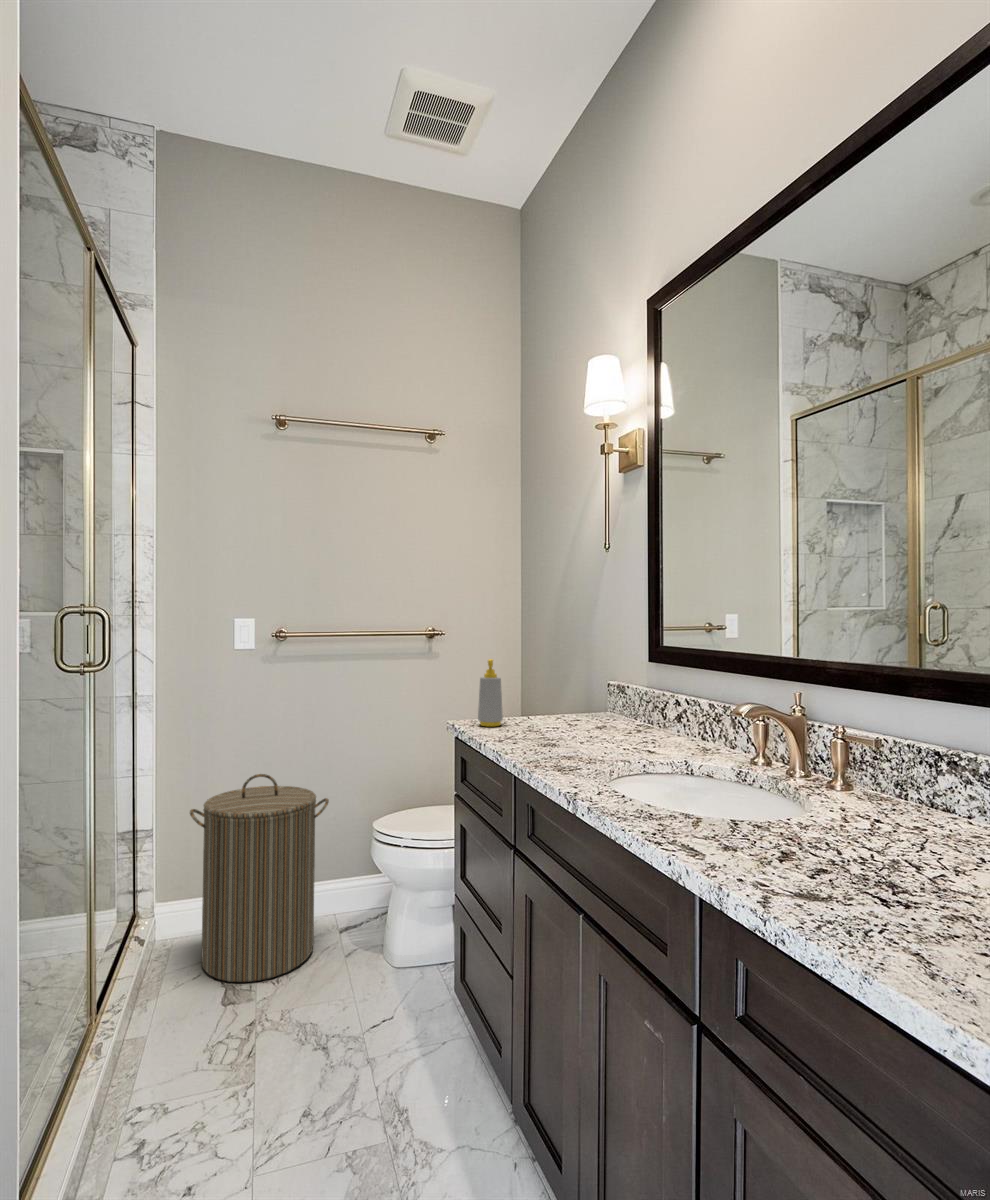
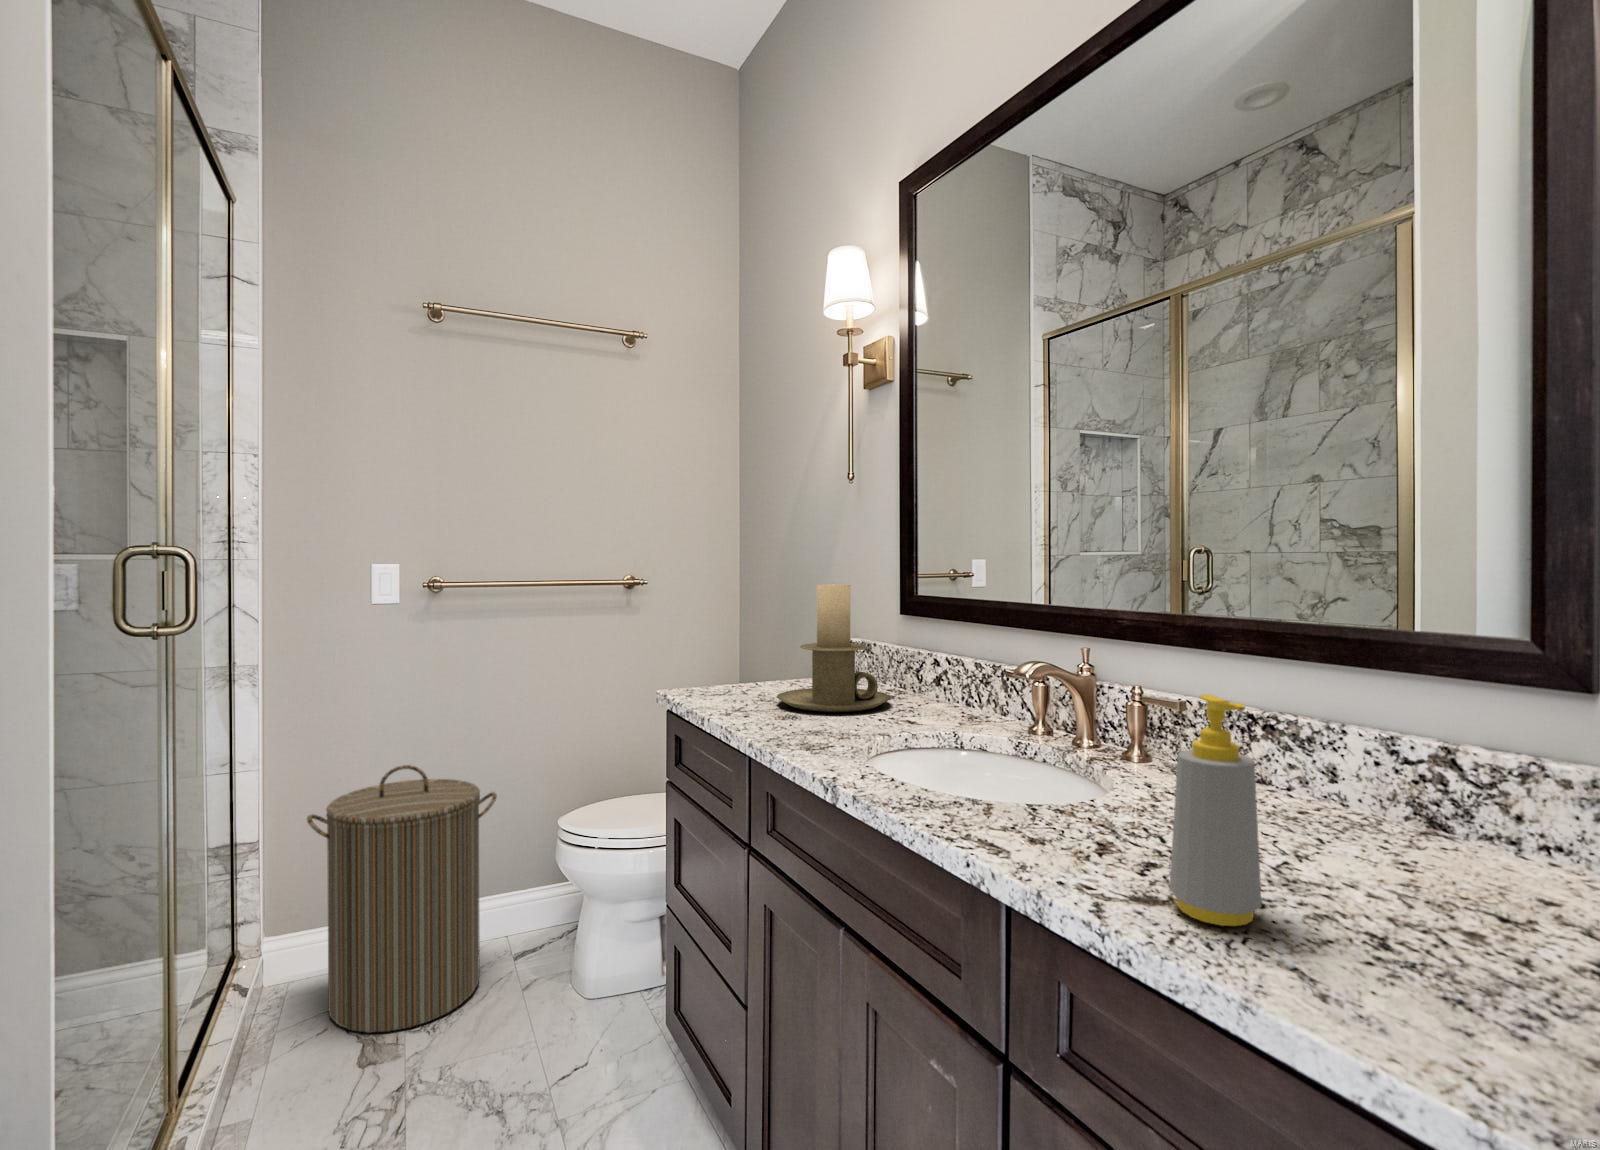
candle holder: none [543,635,638,741] -> present [776,583,891,712]
soap bottle: present [478,659,503,727] -> present [1169,694,1262,926]

